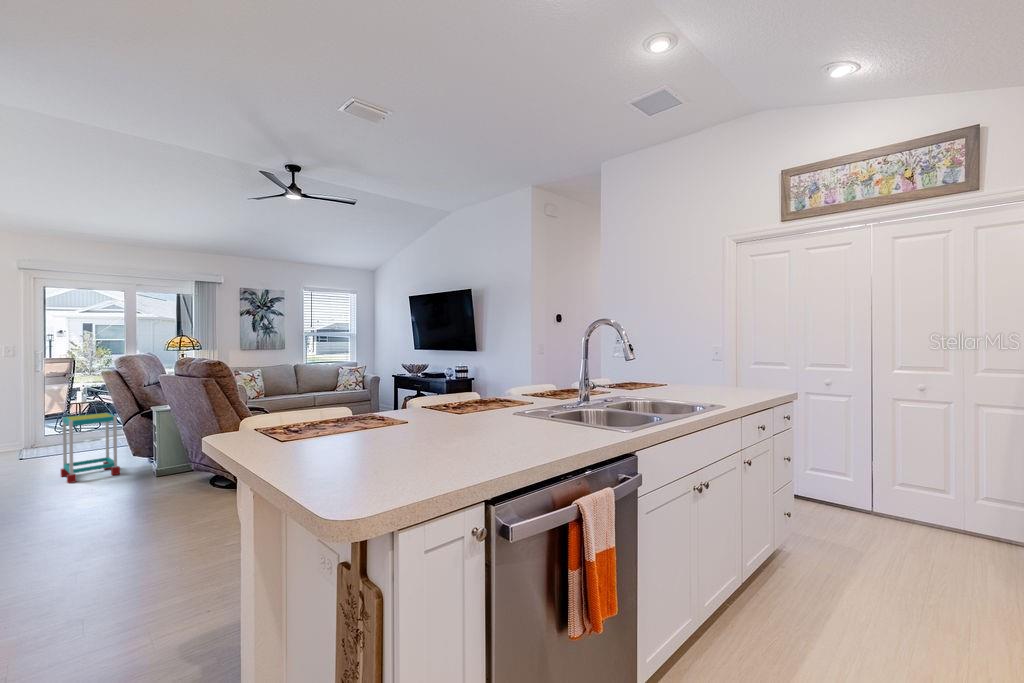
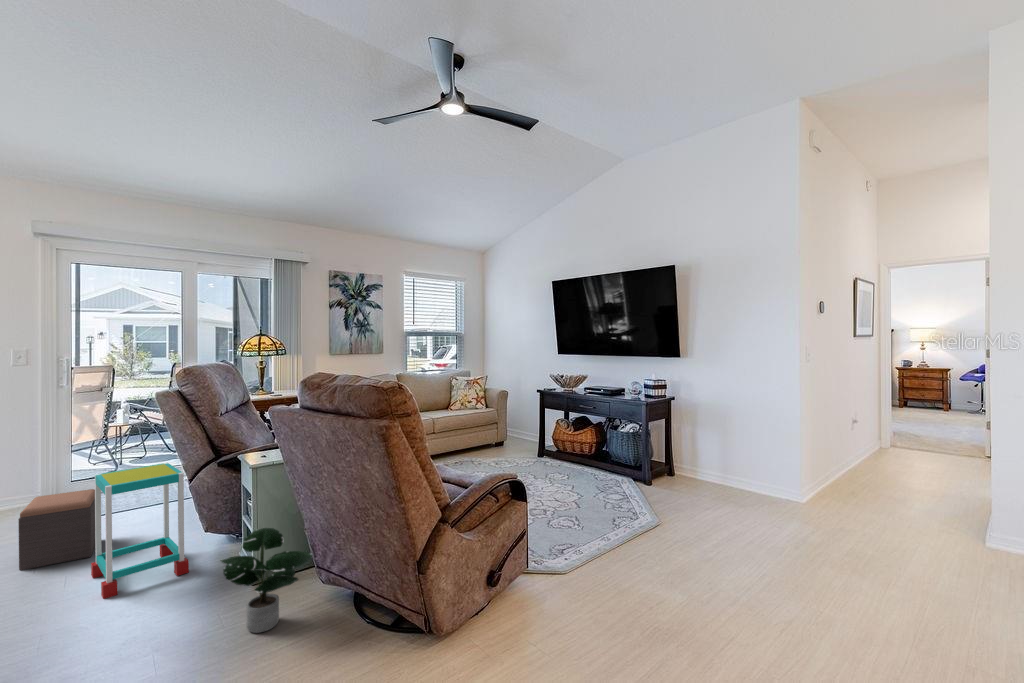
footstool: none [15,432,65,475] -> present [18,489,96,571]
potted plant: none [131,441,185,491] -> present [221,528,312,633]

